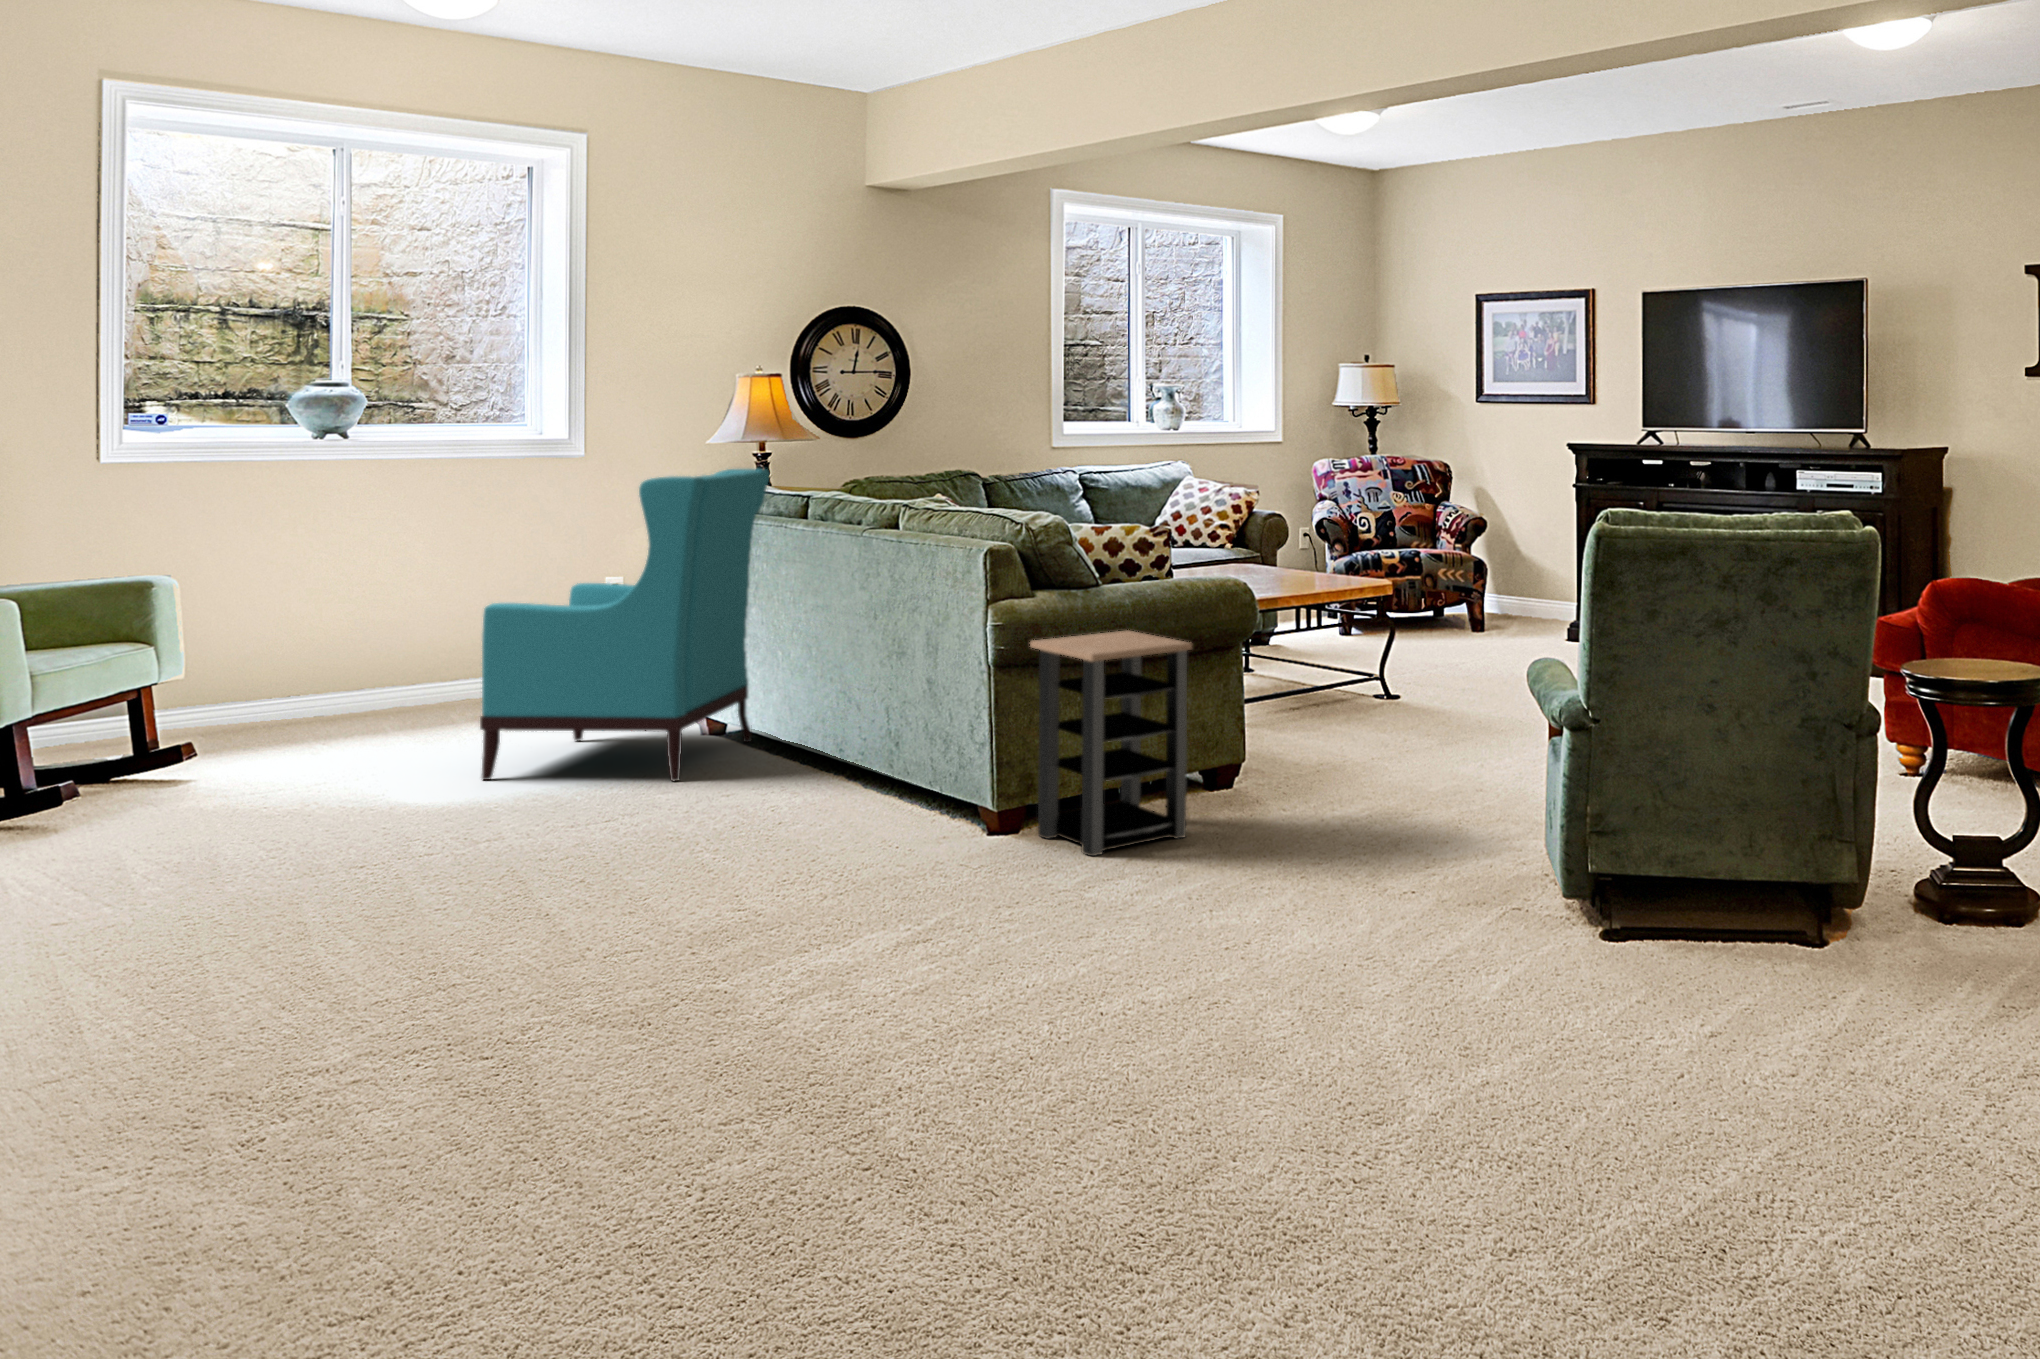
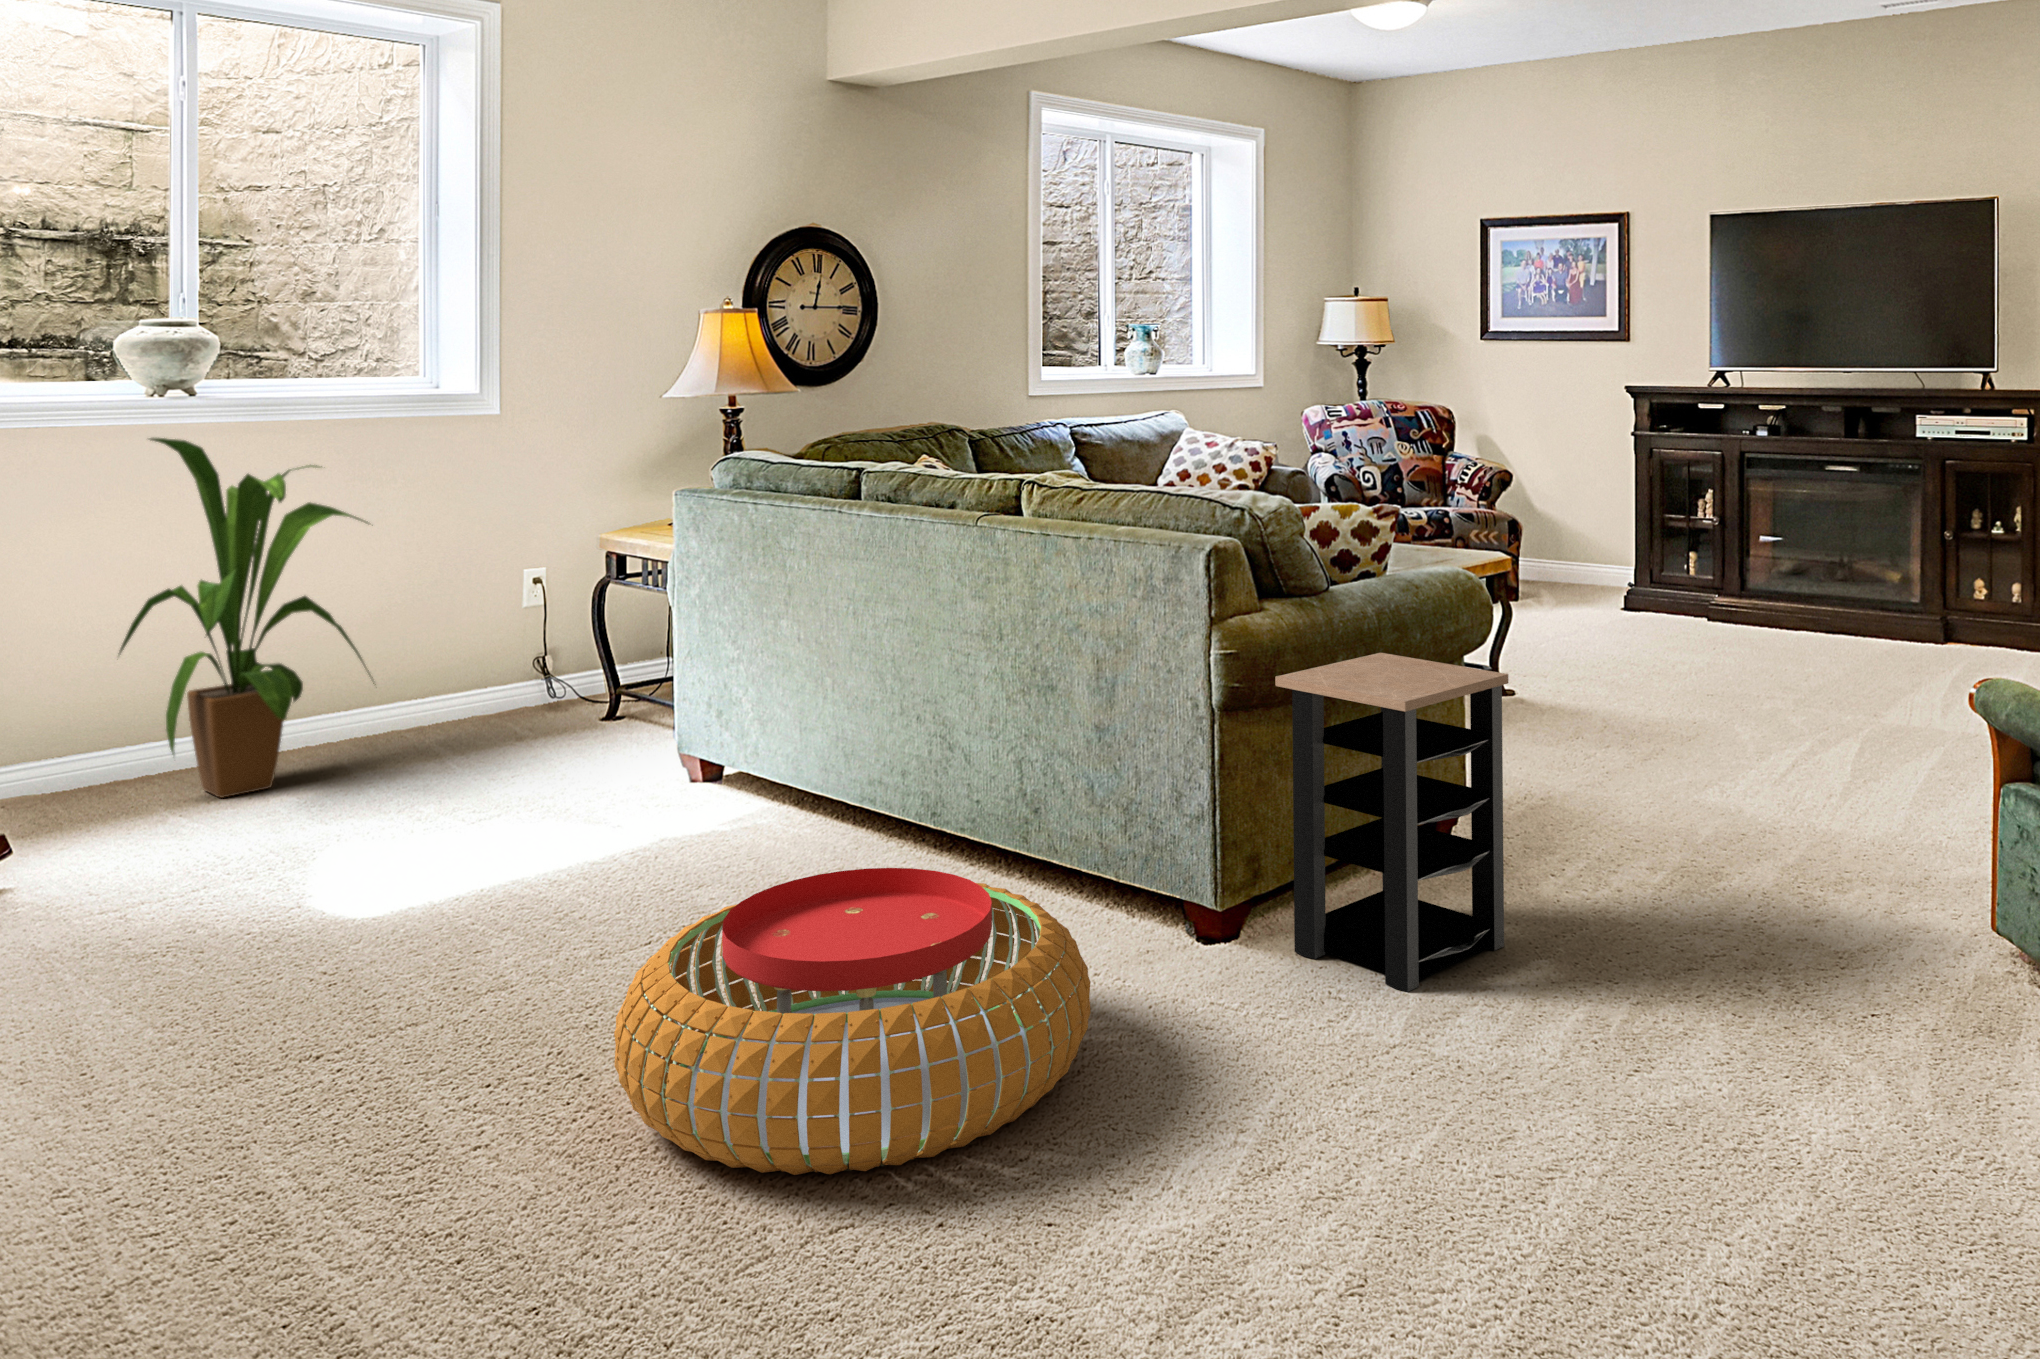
house plant: none [287,465,480,733] -> present [119,438,374,798]
armchair: present [480,469,769,781] -> none [427,433,790,877]
pouf: none [532,755,854,920] -> present [614,868,1091,1175]

